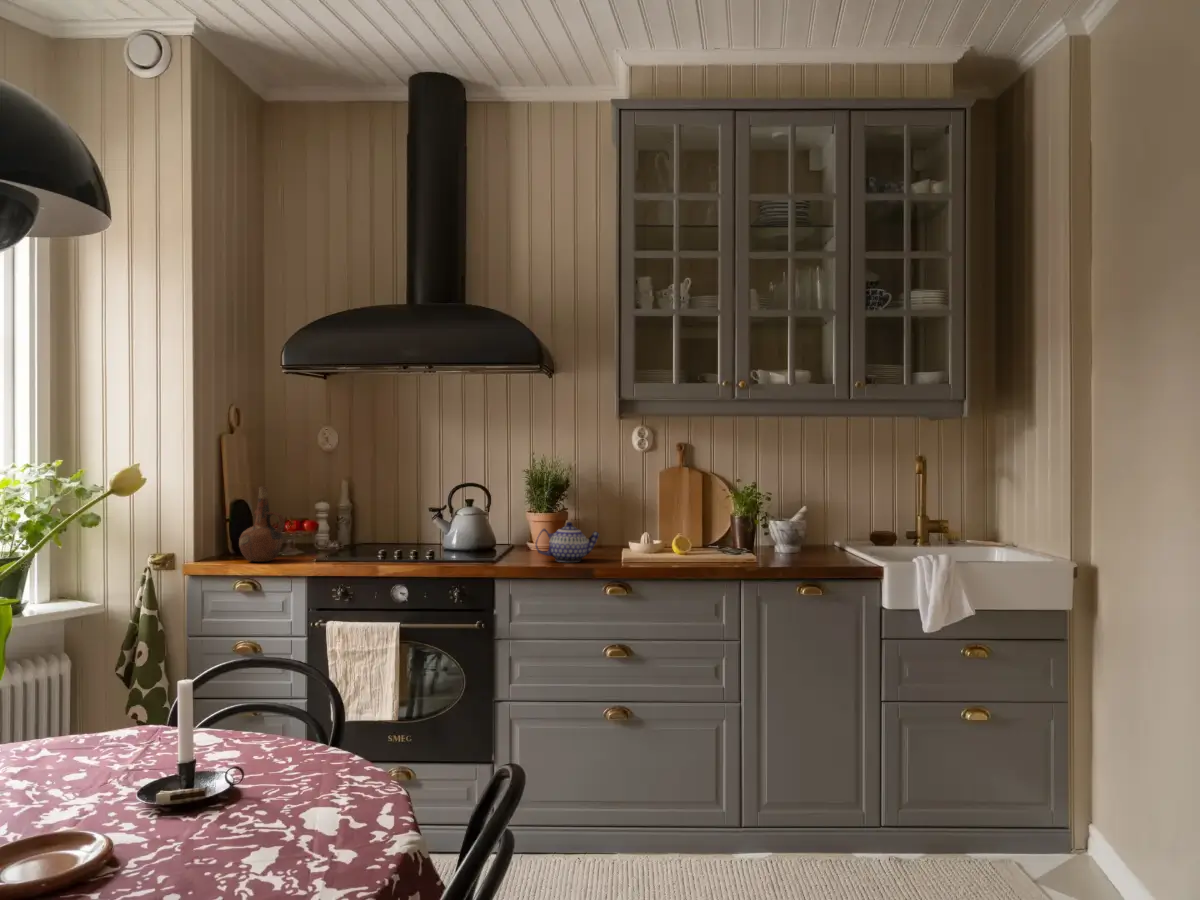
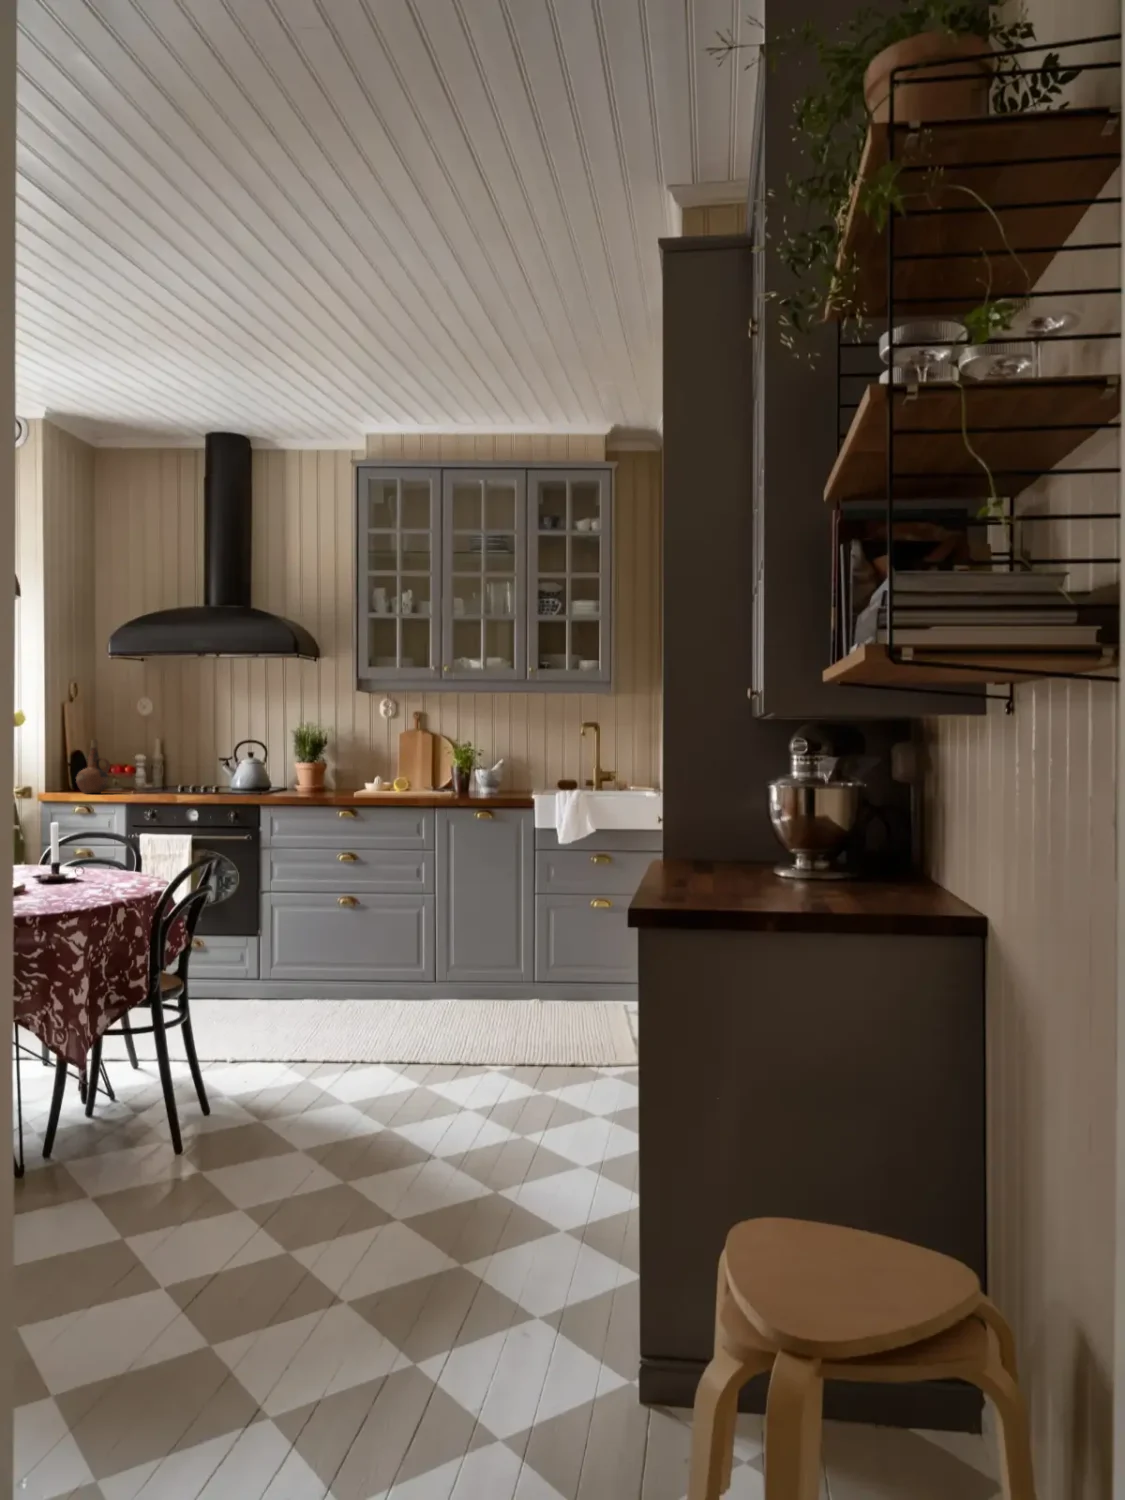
teapot: present [536,522,599,562] -> none [293,767,341,795]

